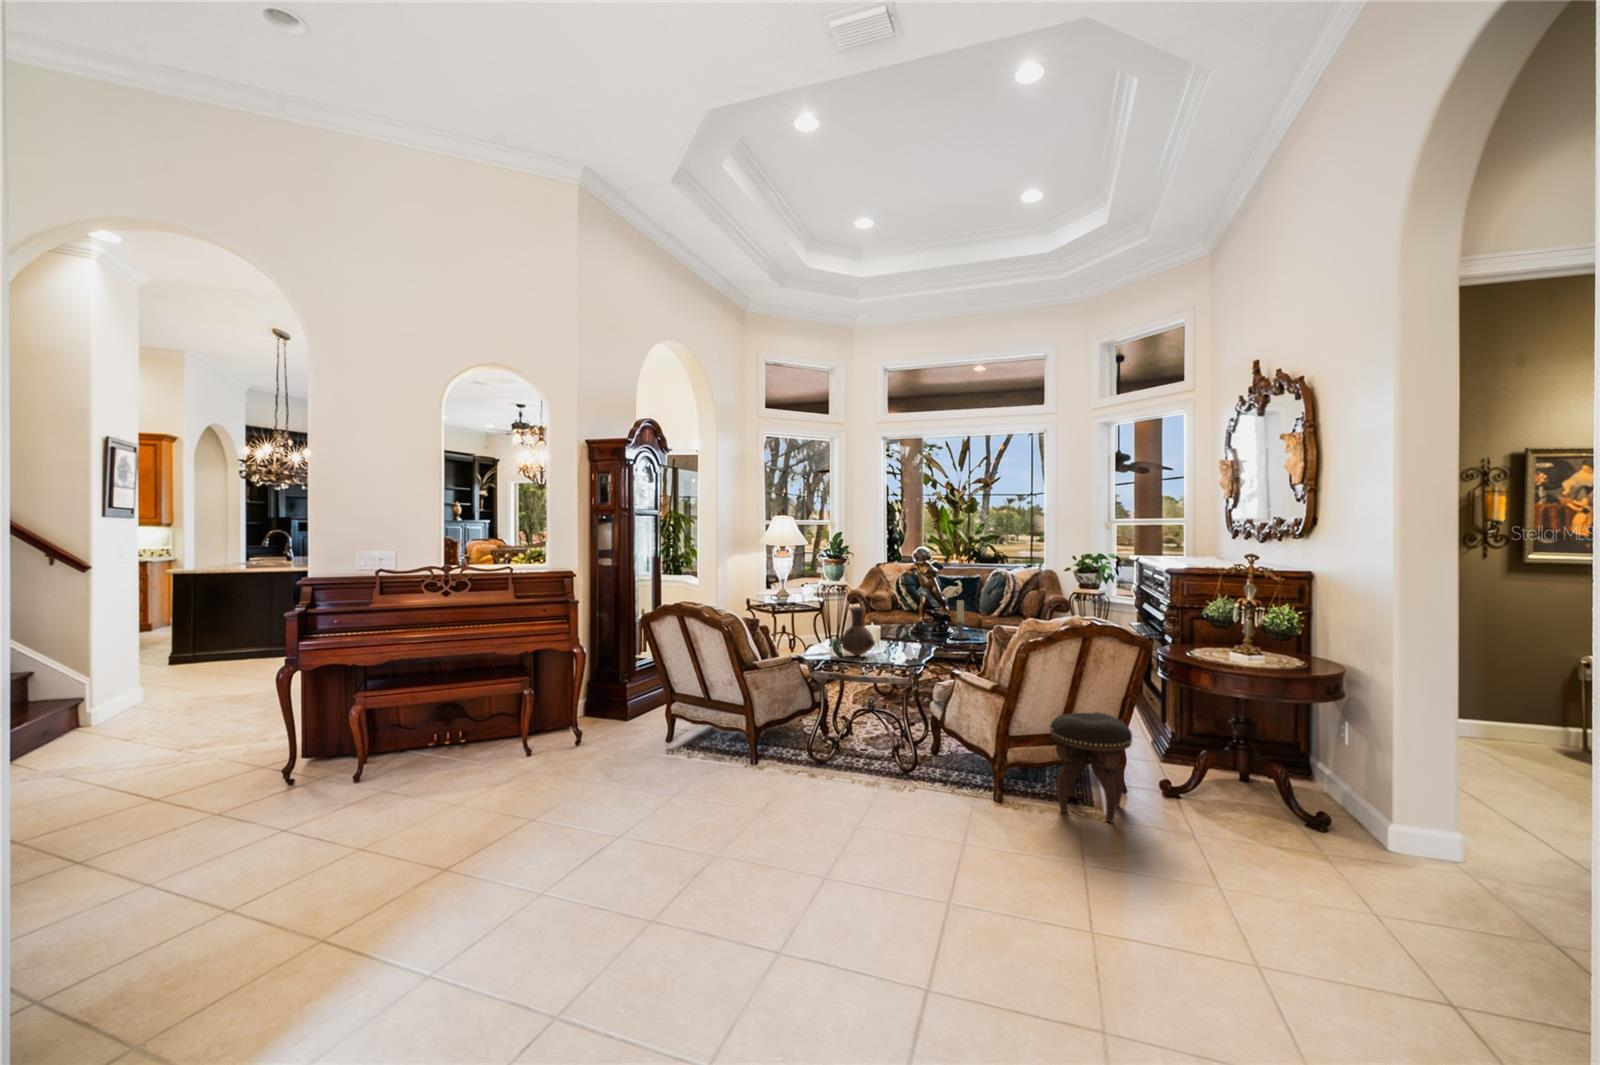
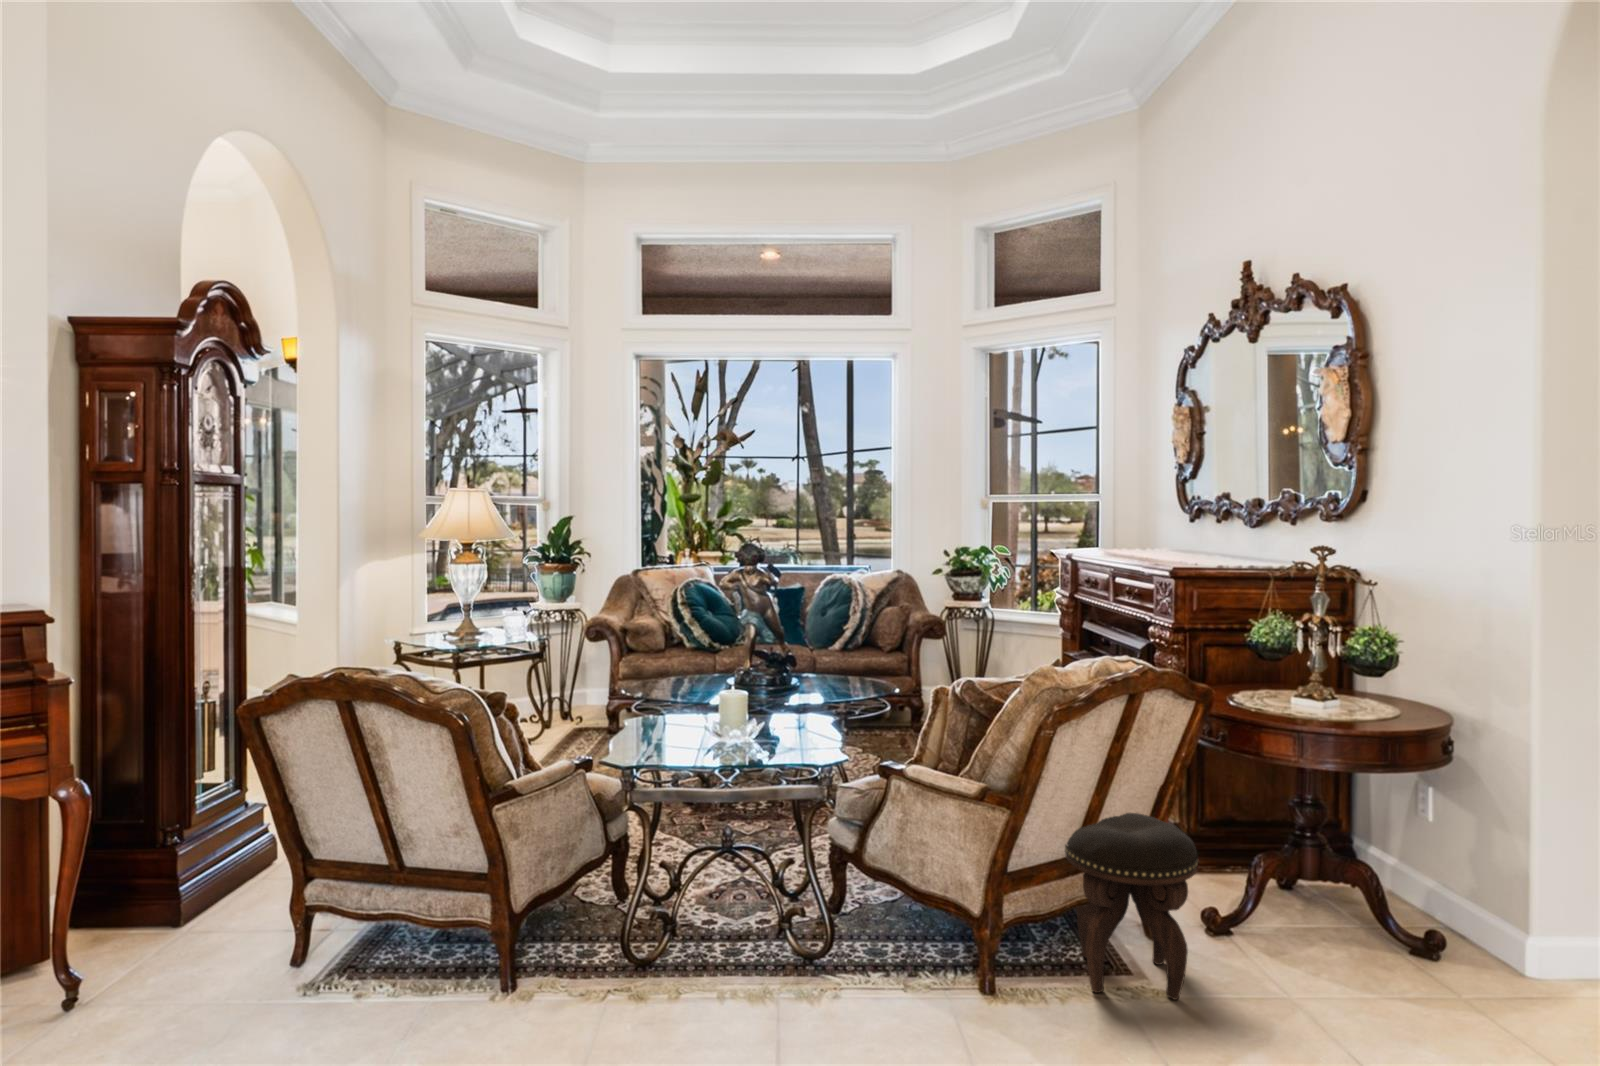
candle holder: present [950,600,971,639] -> none [815,630,850,696]
vase: present [841,607,875,656] -> none [662,655,733,748]

